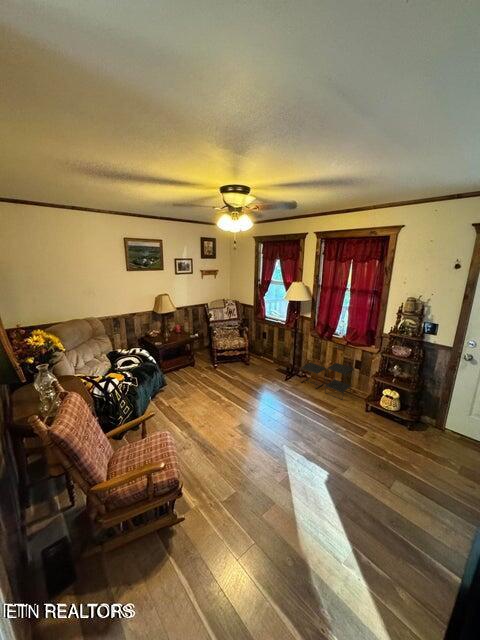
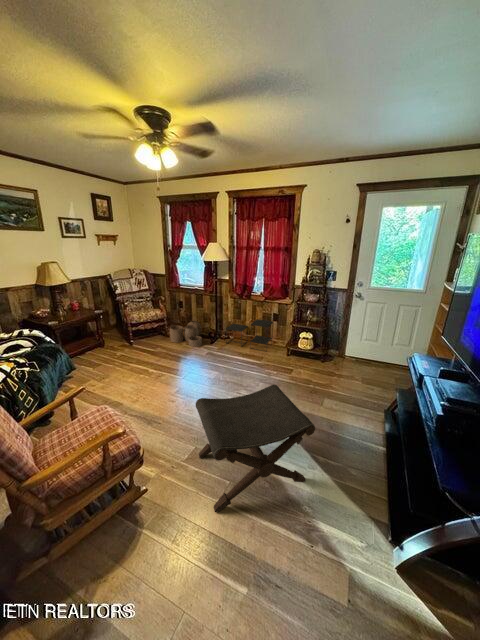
woven basket: none [249,352,280,381] -> present [170,320,202,347]
footstool: none [234,448,353,579] -> present [196,385,315,512]

